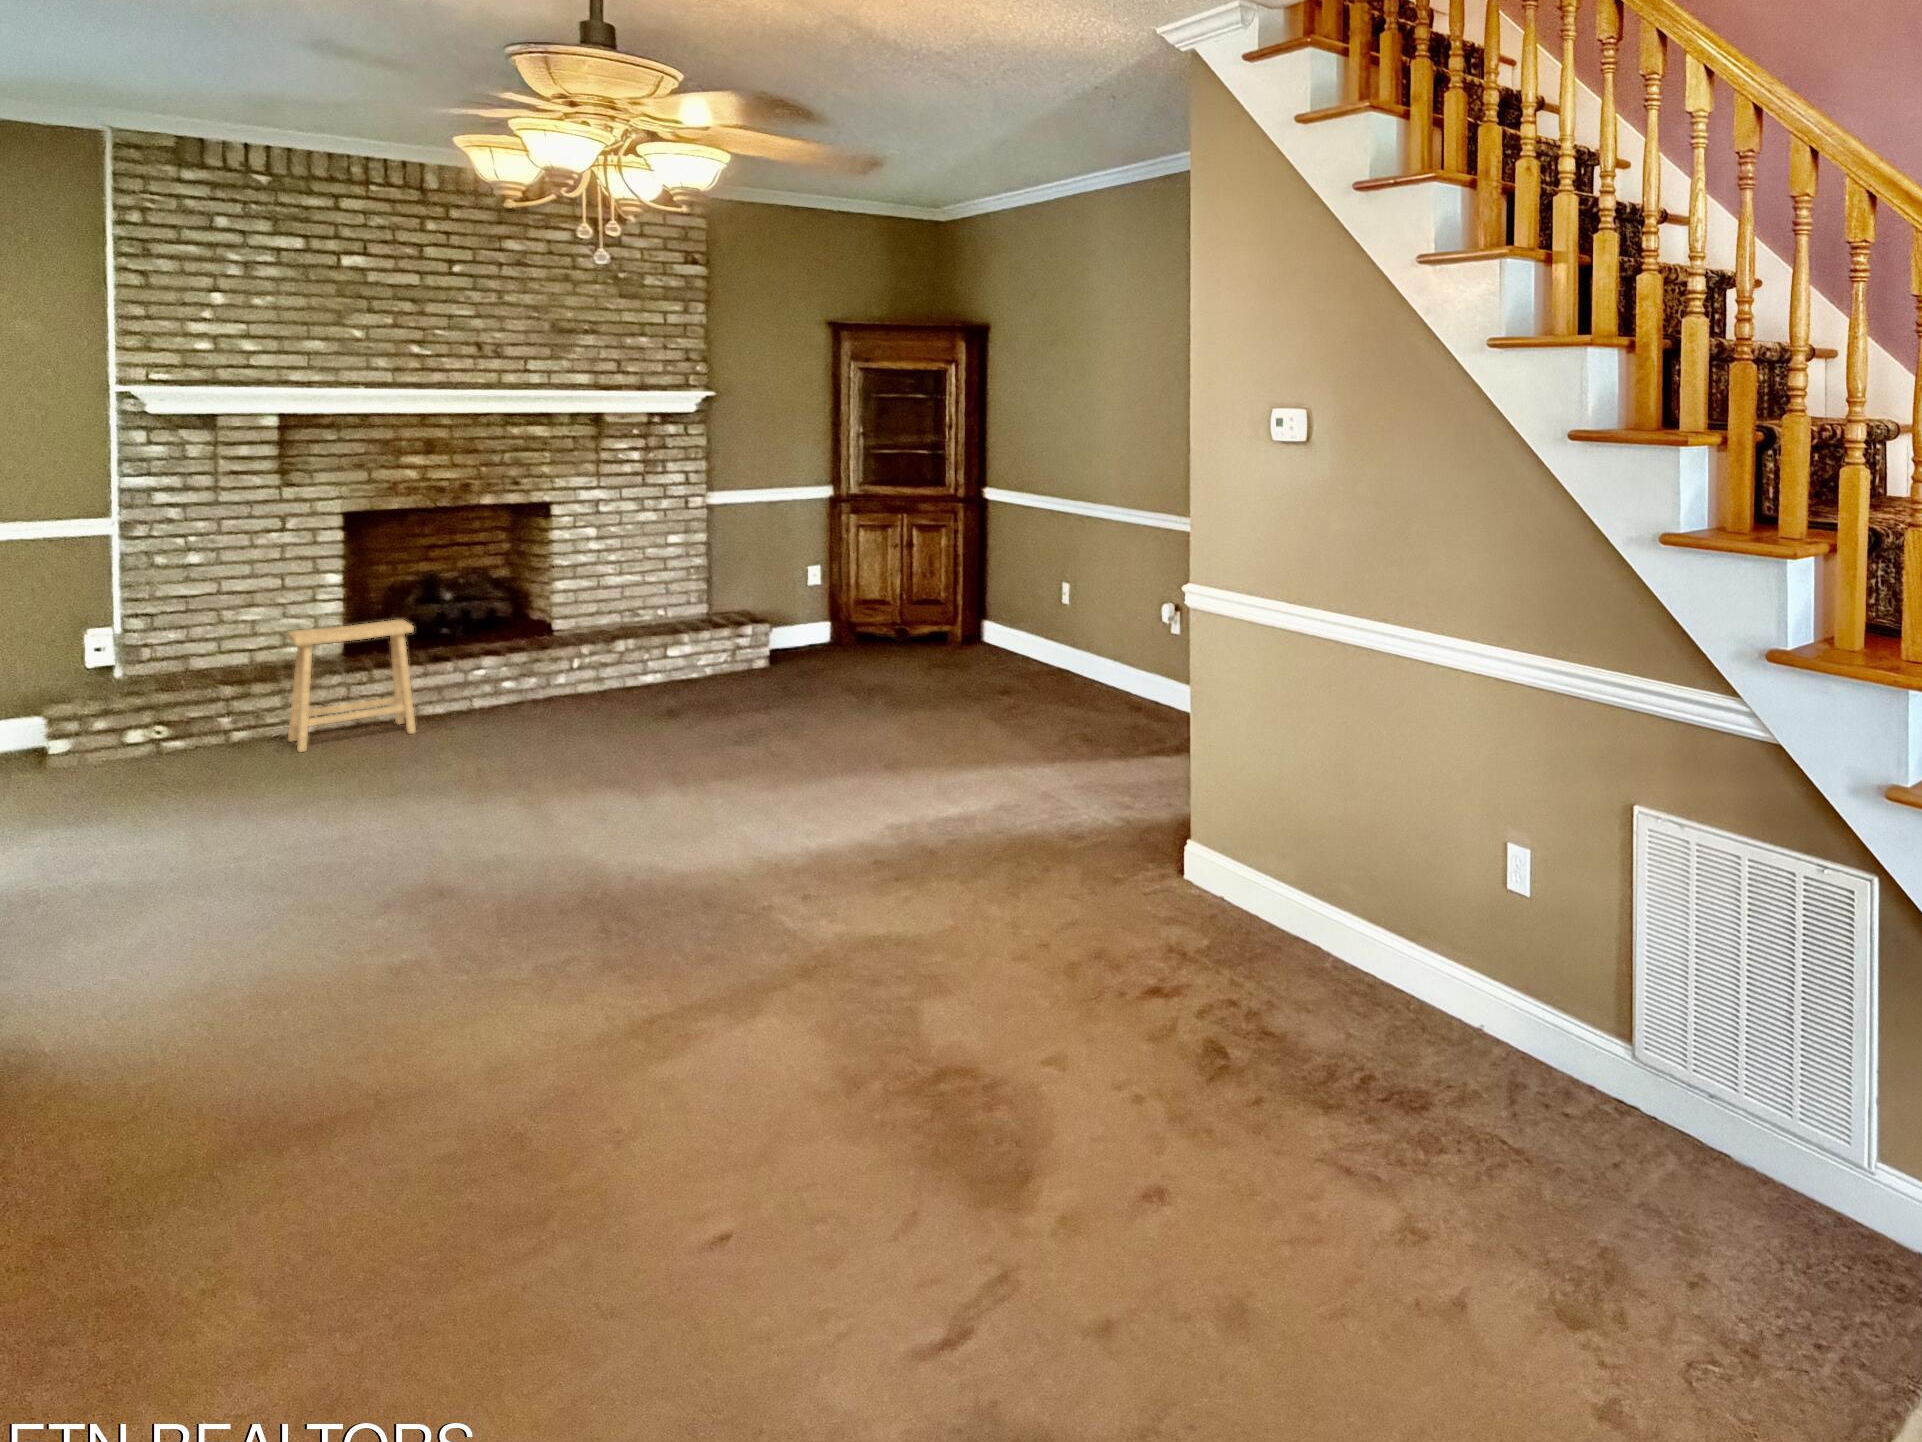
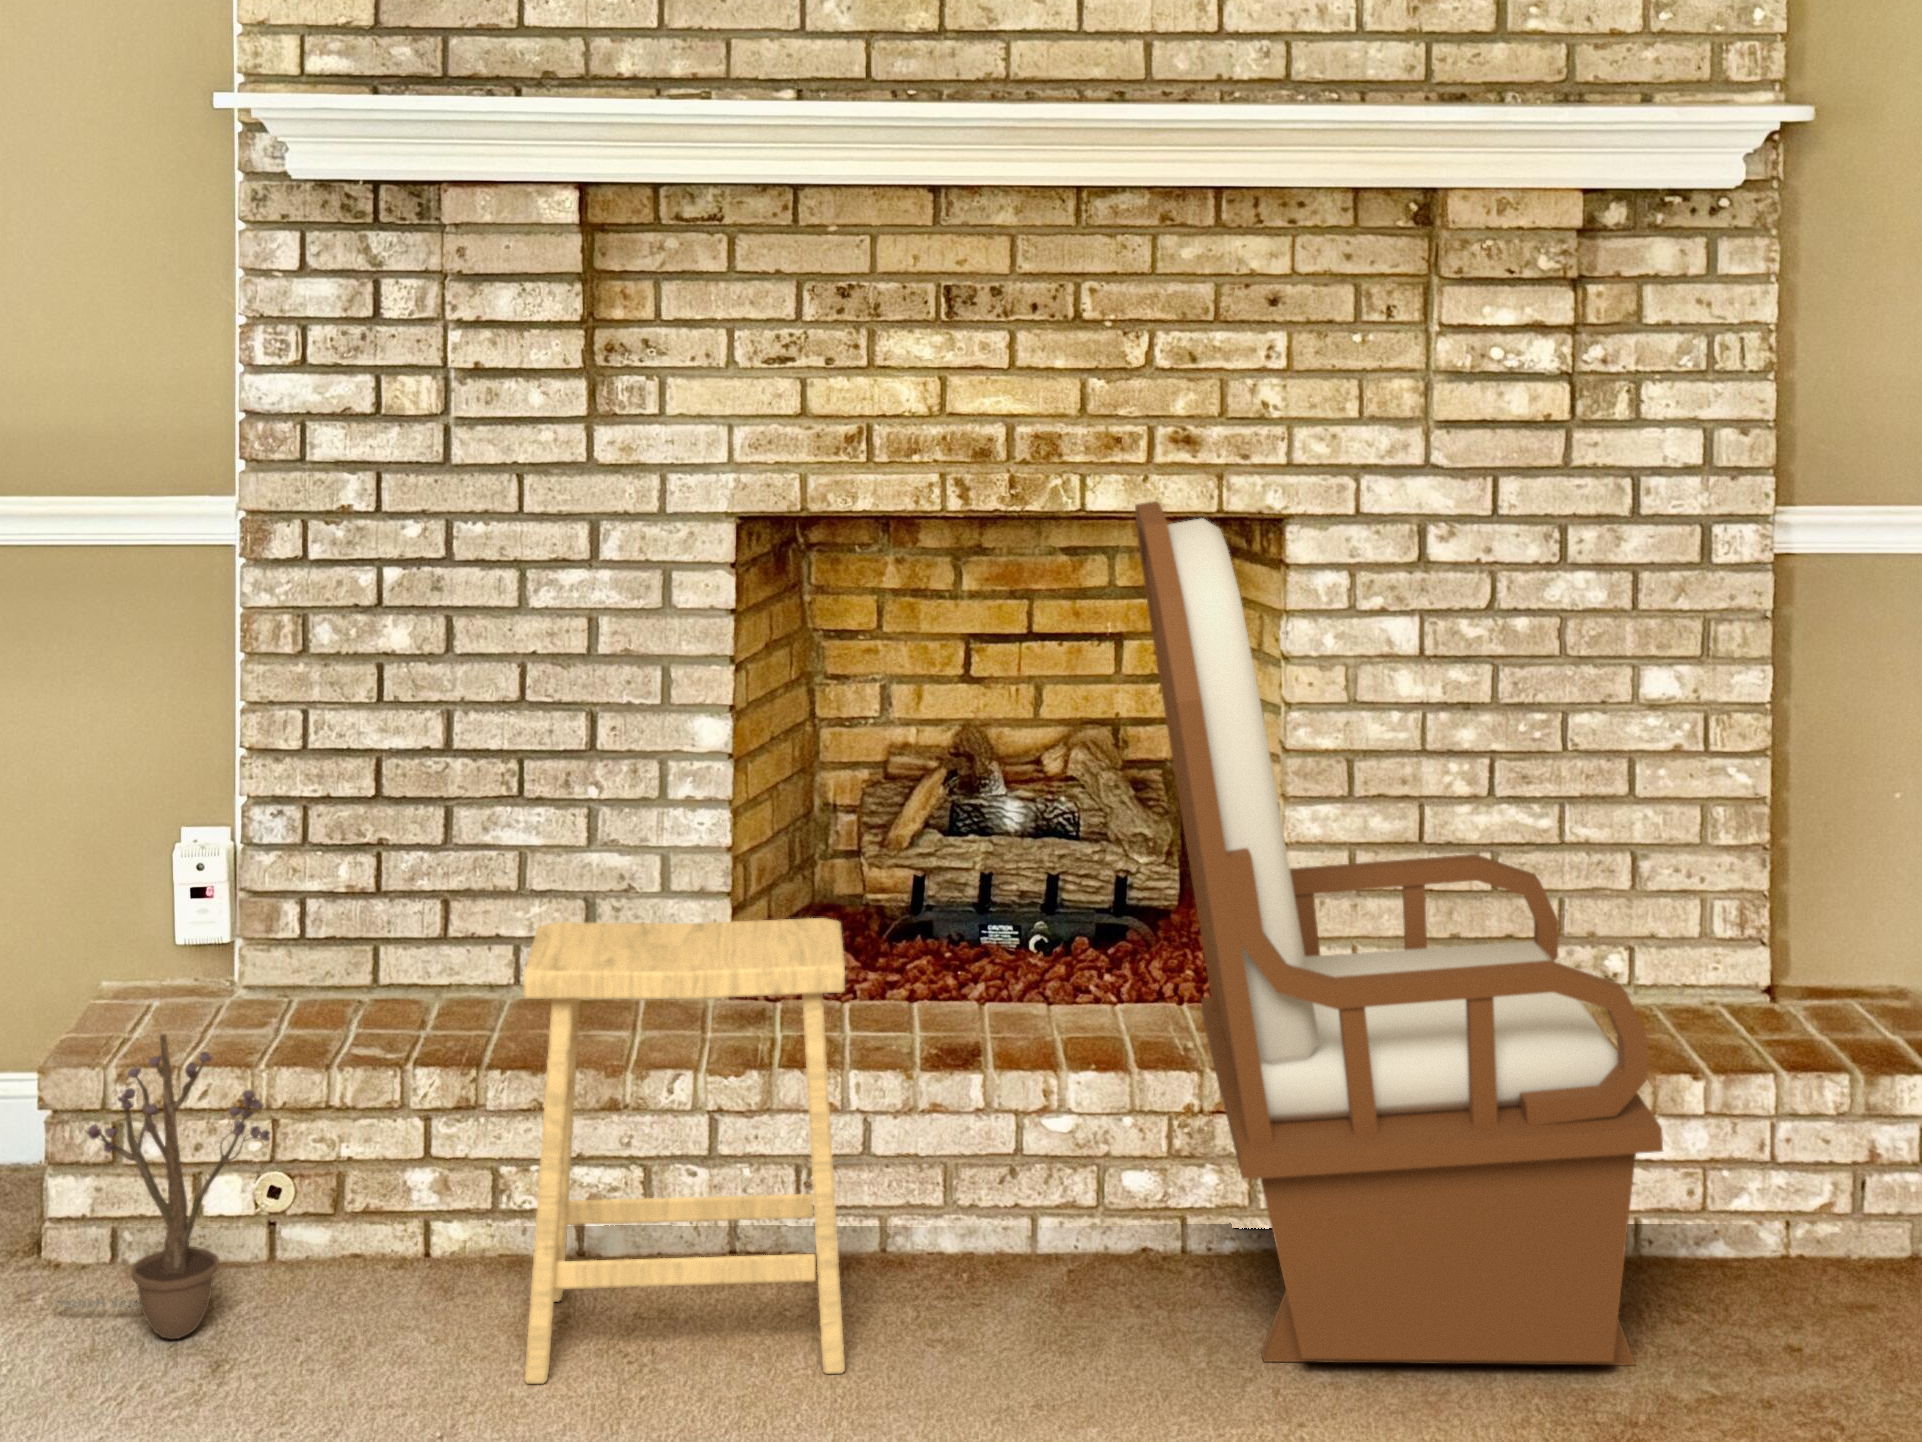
armchair: none [503,499,672,711] -> present [1135,501,1663,1366]
decorative plant: none [77,678,181,773] -> present [55,1034,270,1339]

